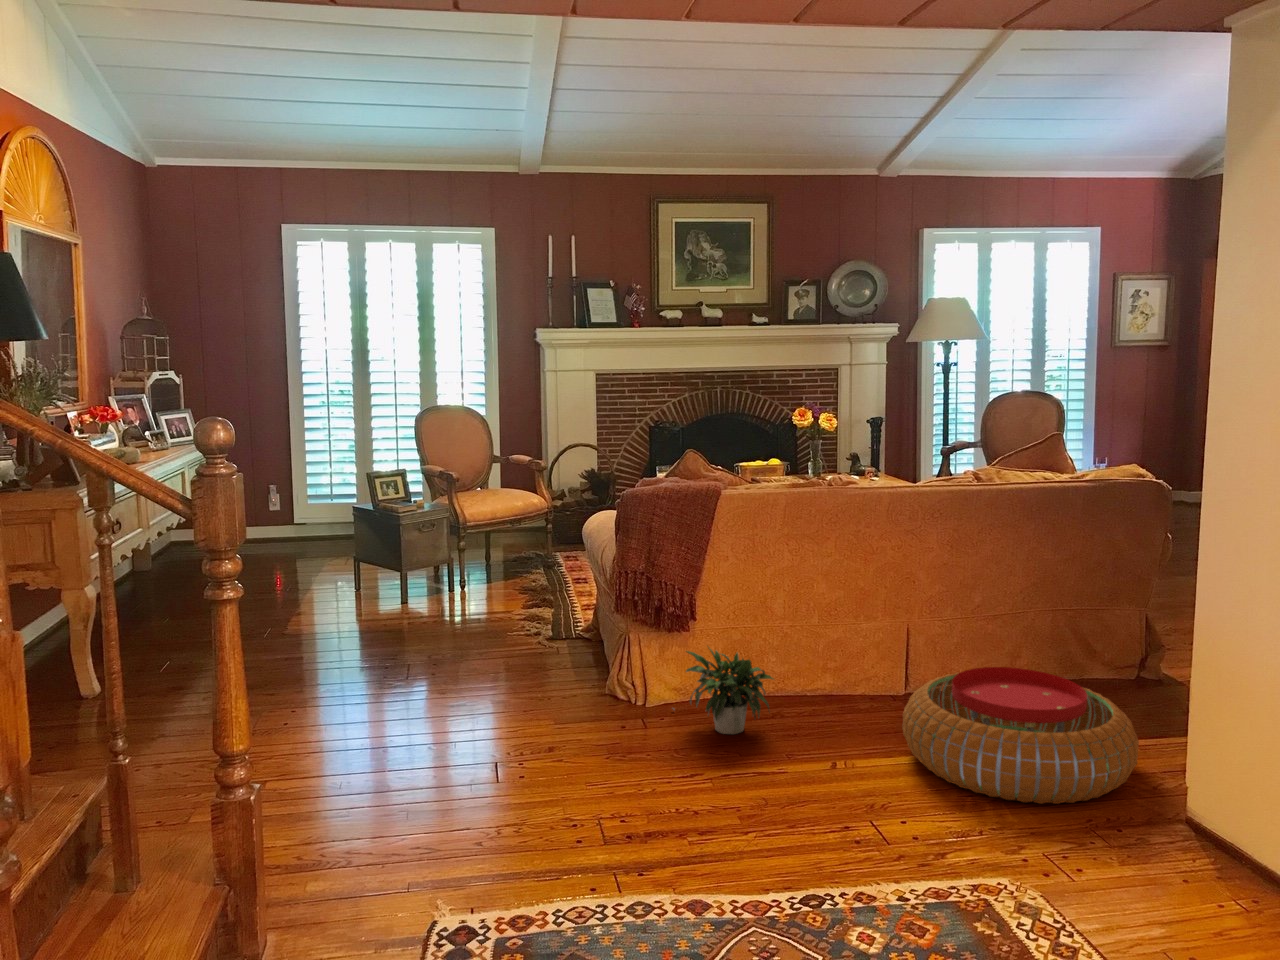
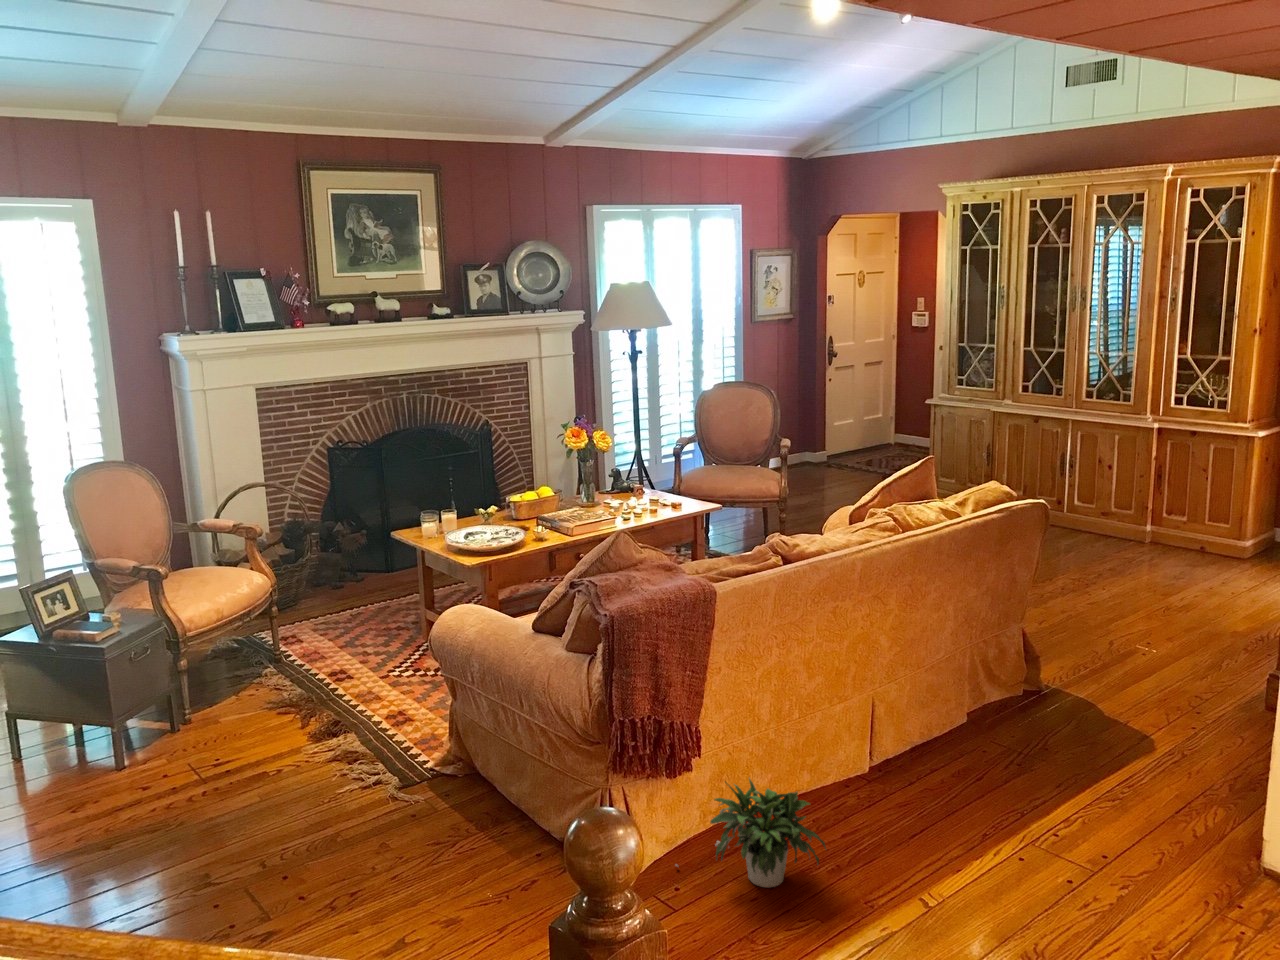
pouf: present [902,667,1139,804] -> none [941,724,1198,890]

